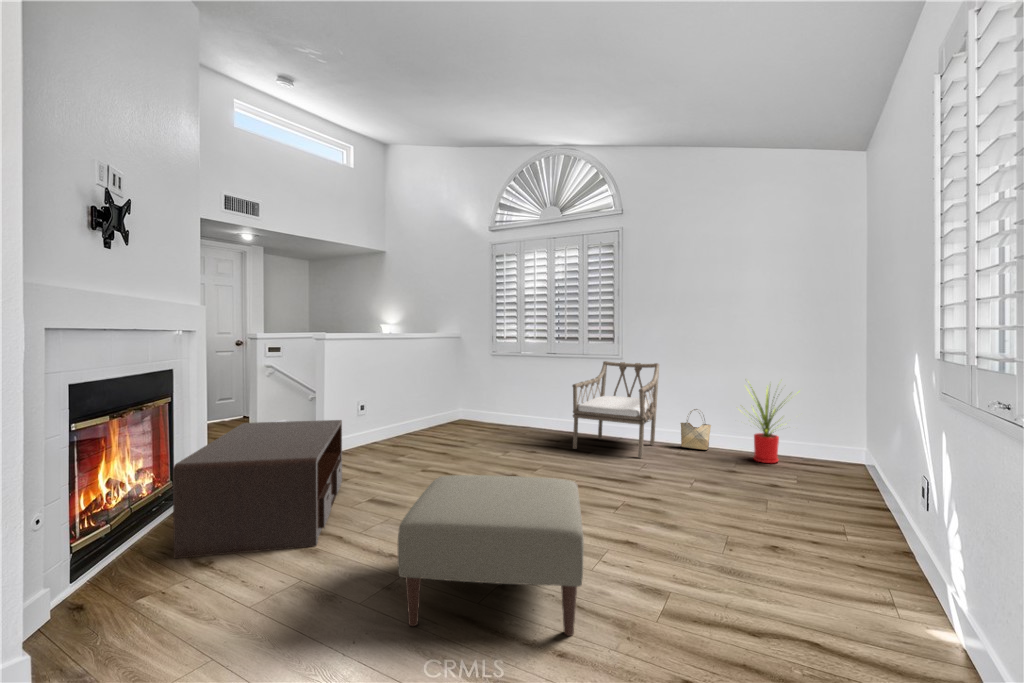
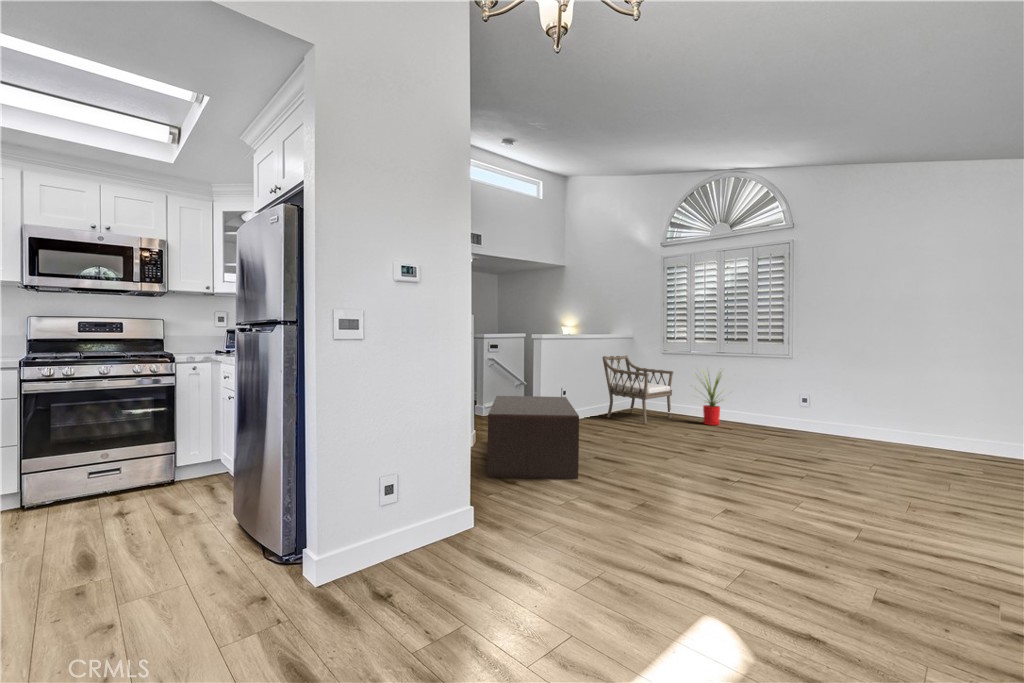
armchair: present [573,361,659,458] -> present [603,355,673,424]
house plant: present [749,384,785,463] -> present [701,372,723,425]
woven basket: present [680,409,711,450] -> none [855,405,888,443]
ottoman: present [398,475,584,636] -> none [673,431,815,539]

